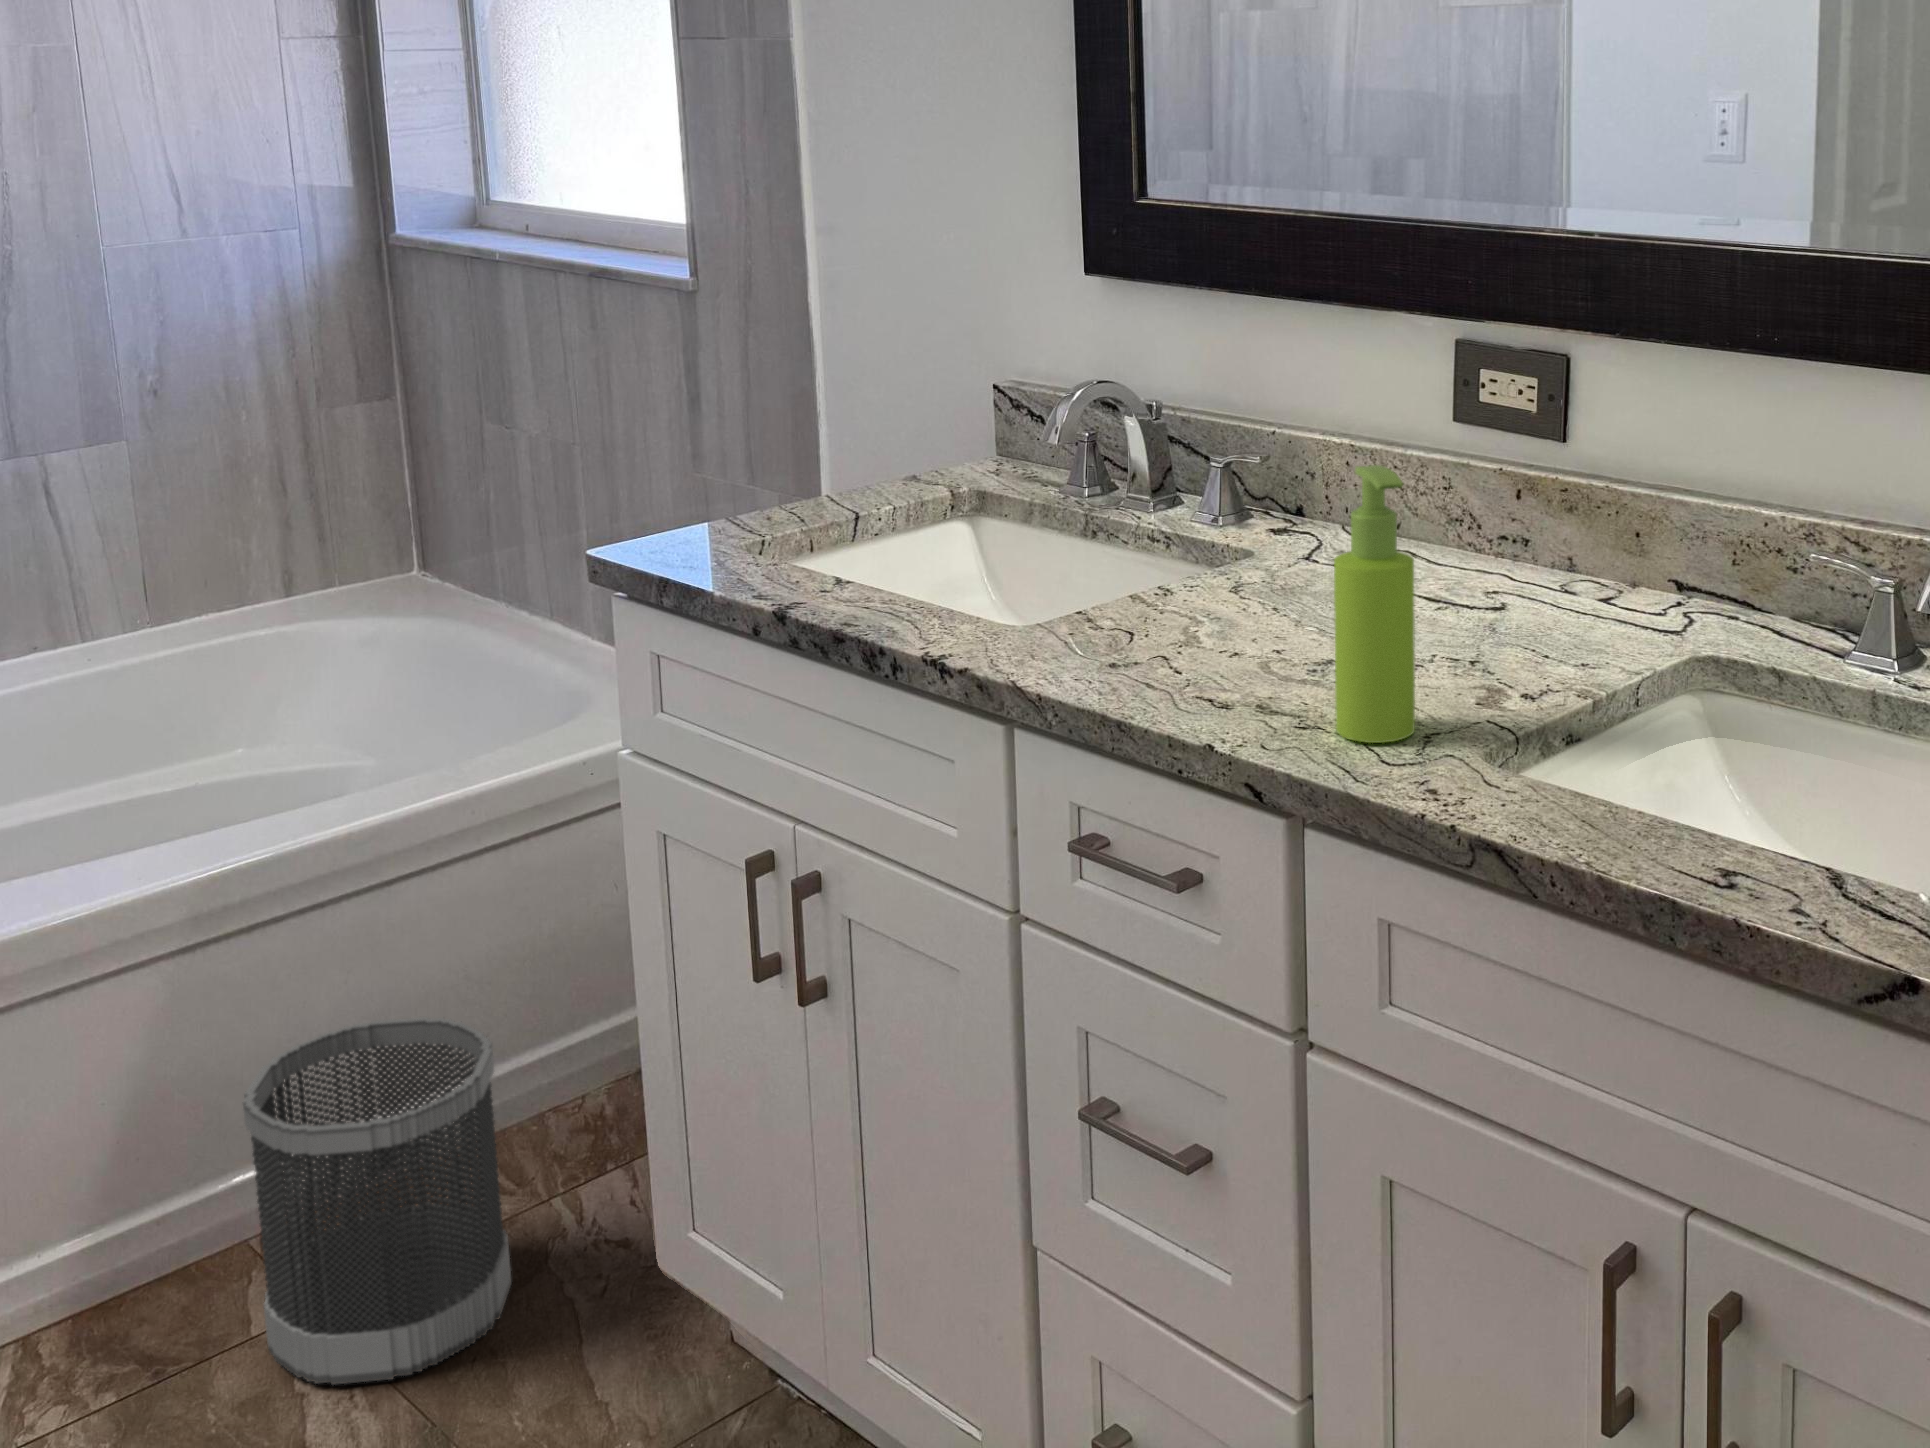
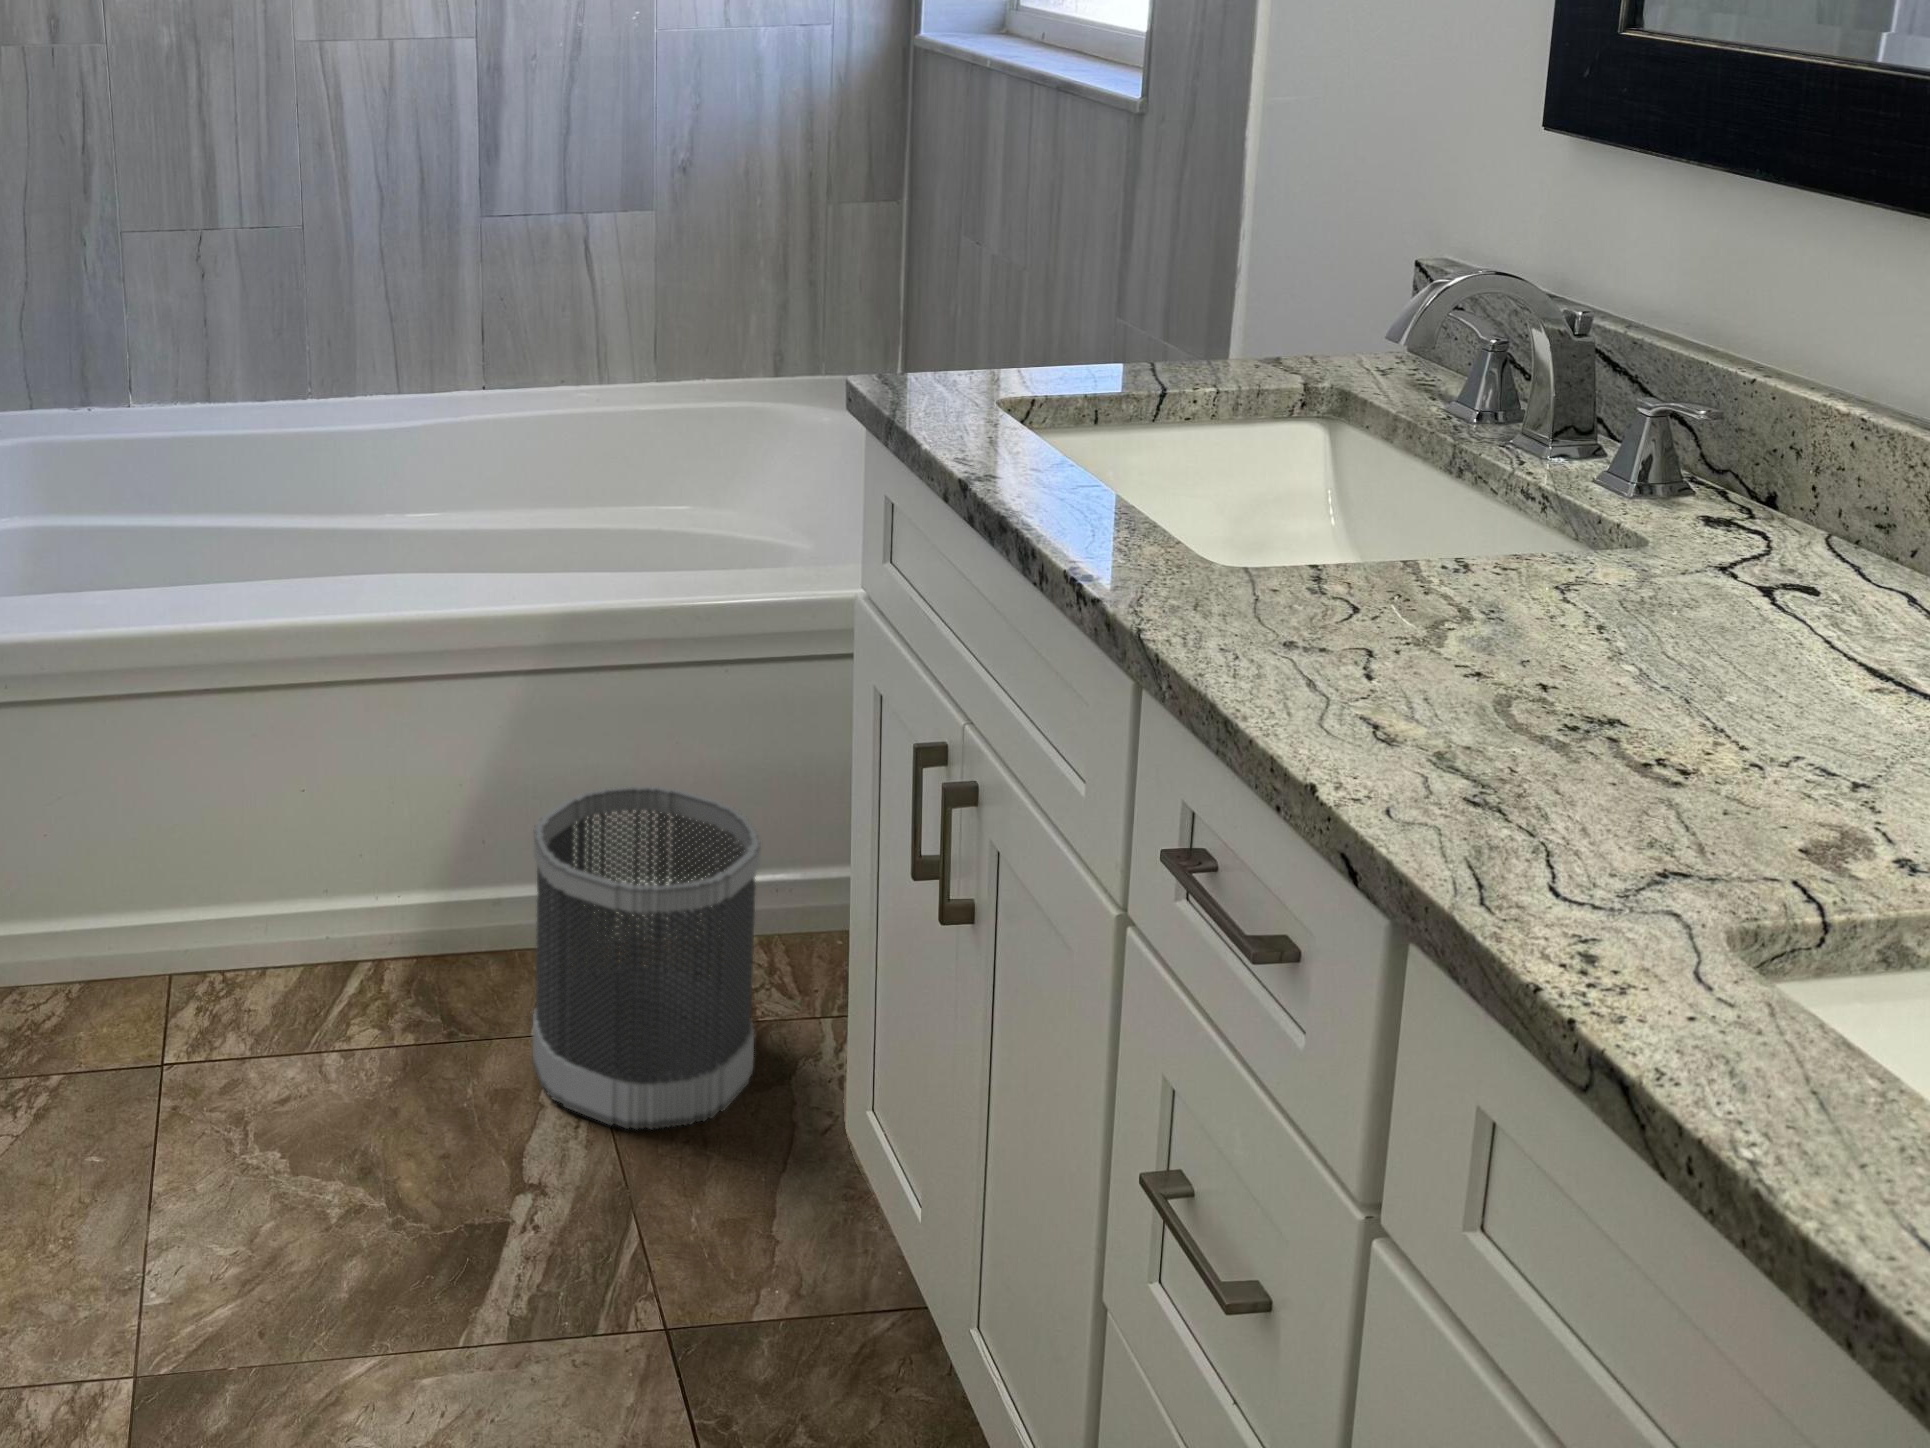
soap dispenser: present [1334,465,1415,743] -> none [1519,436,1694,867]

